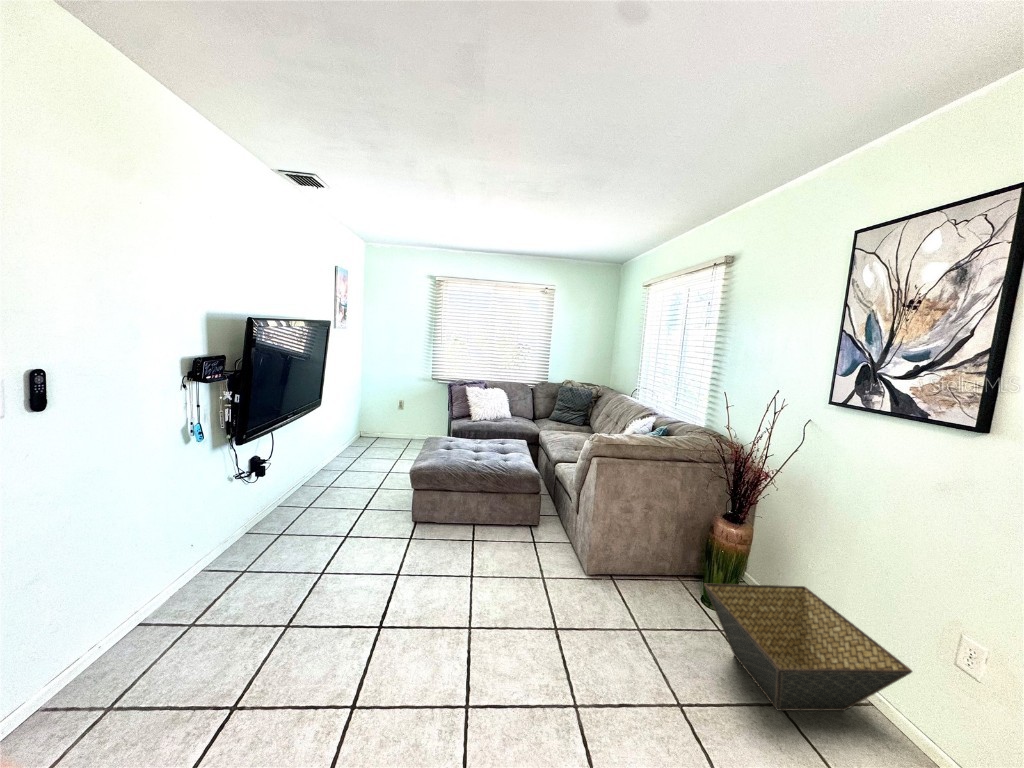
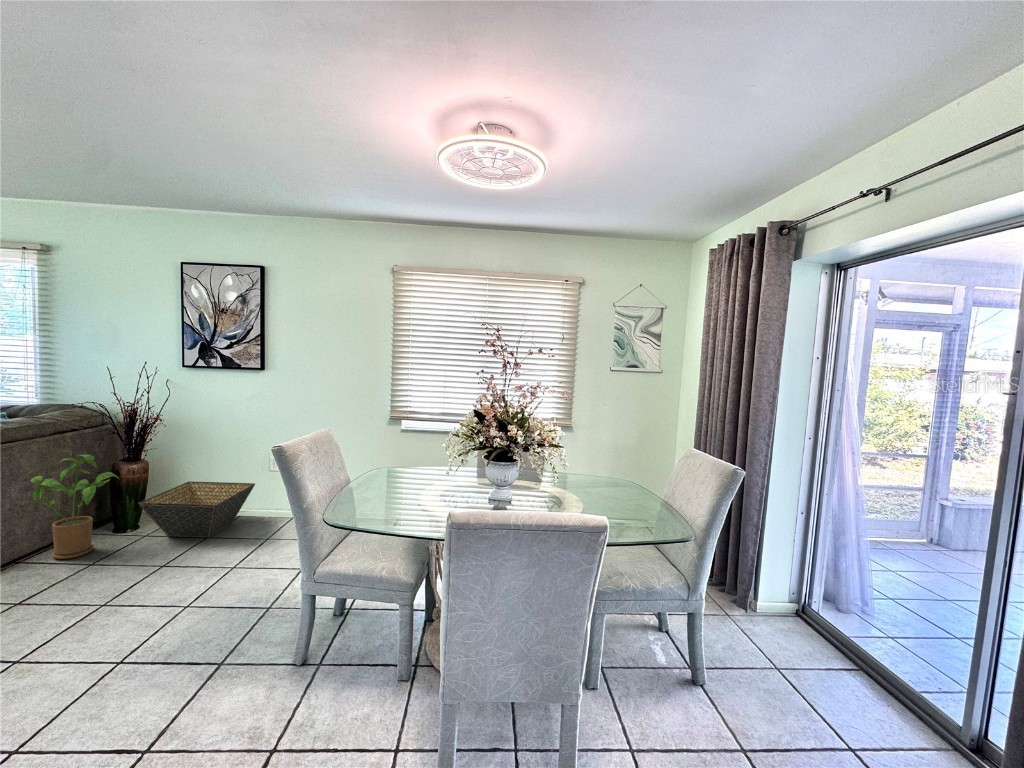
house plant: none [616,491,692,610] -> present [31,455,119,559]

